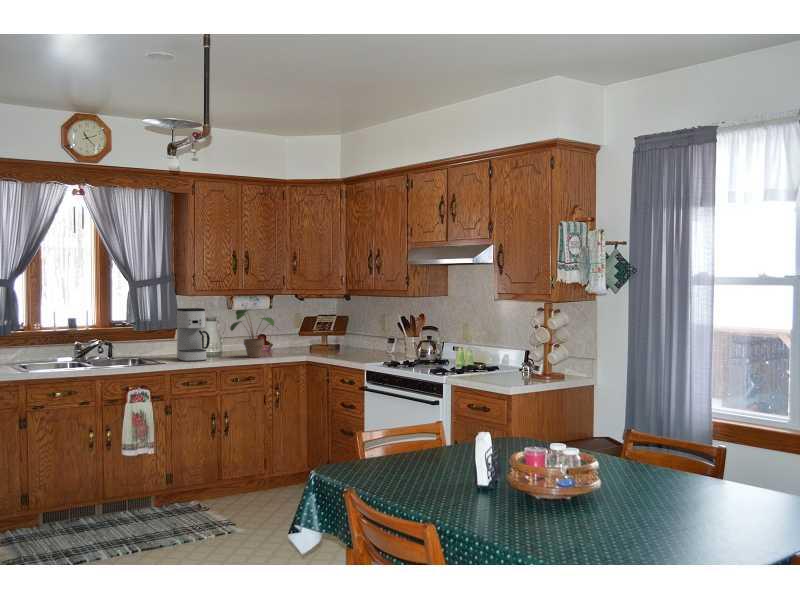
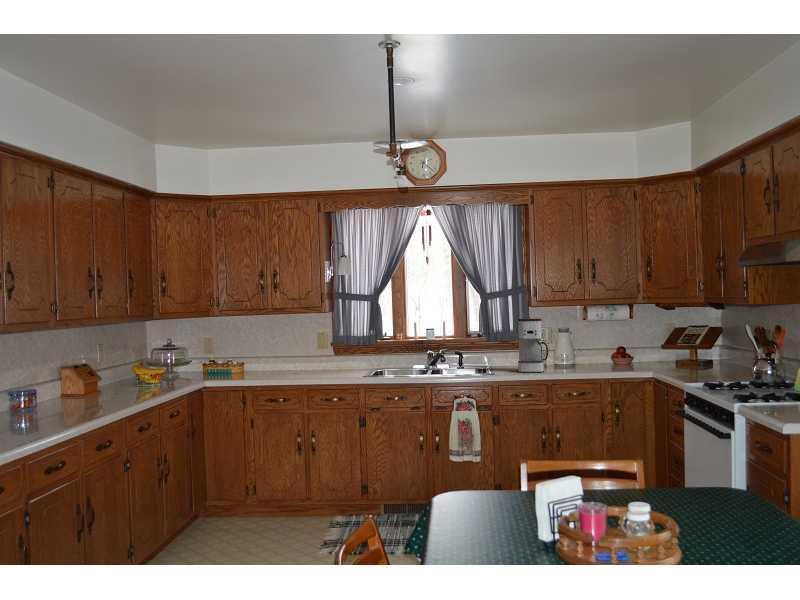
potted plant: present [230,309,274,357] -> none [572,319,627,371]

